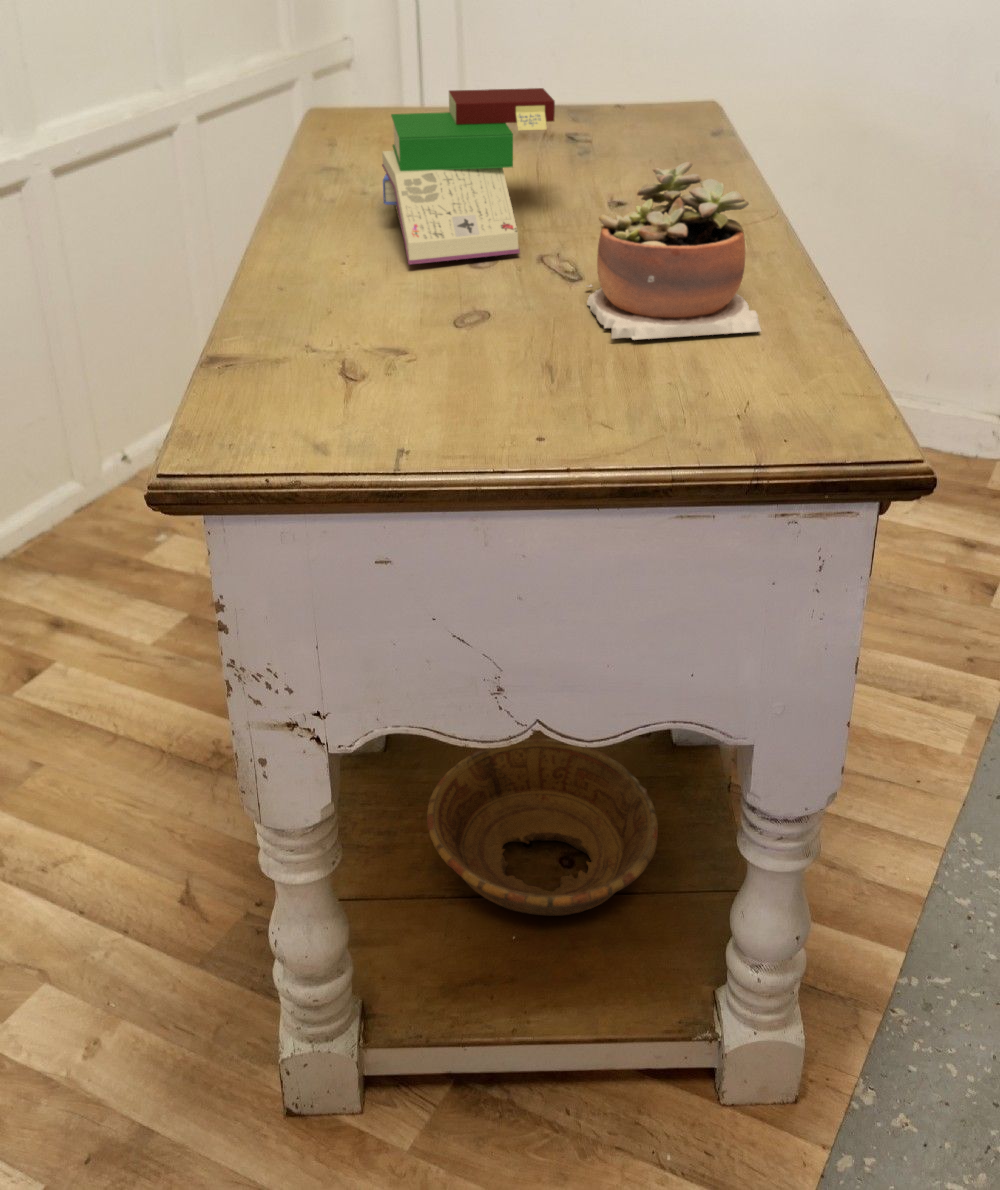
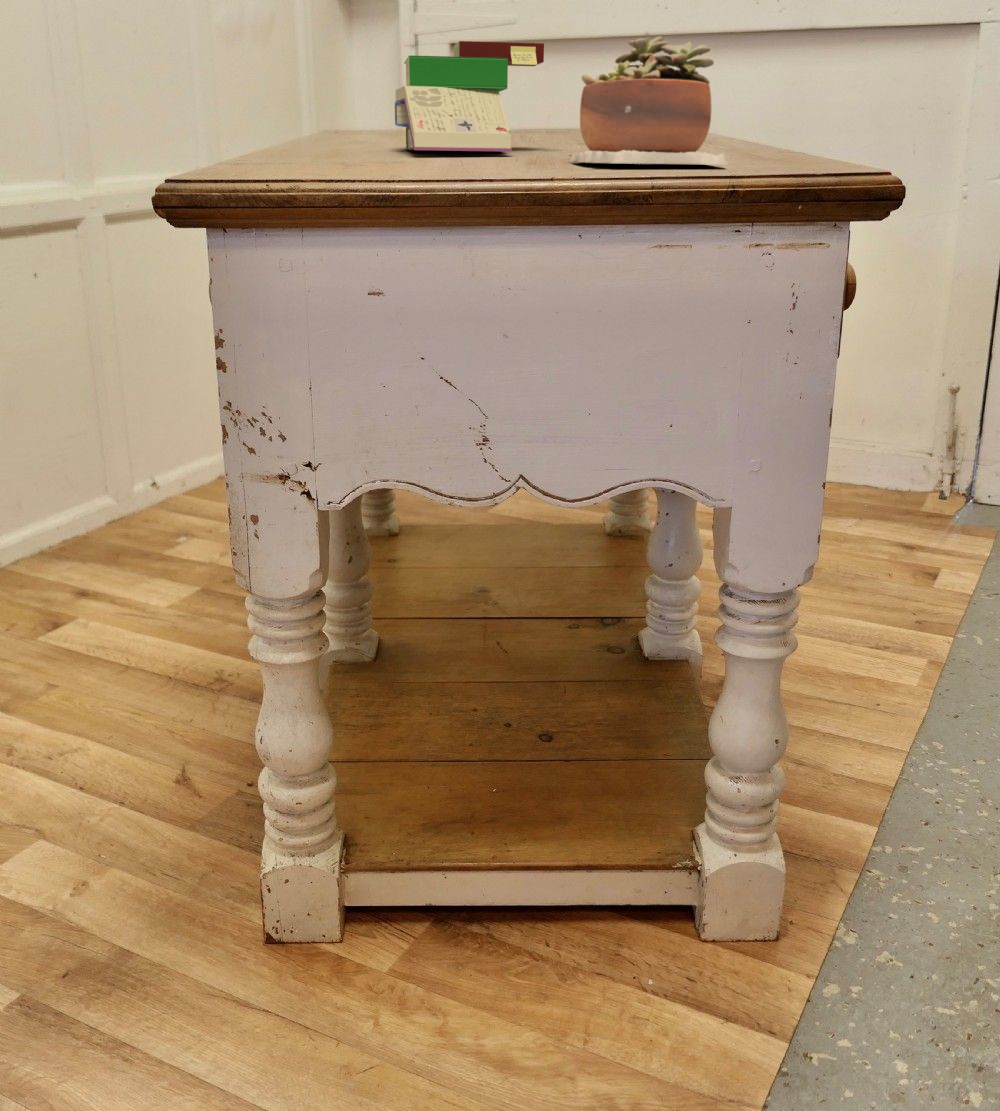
decorative bowl: present [427,738,658,915] -> none [417,630,637,769]

